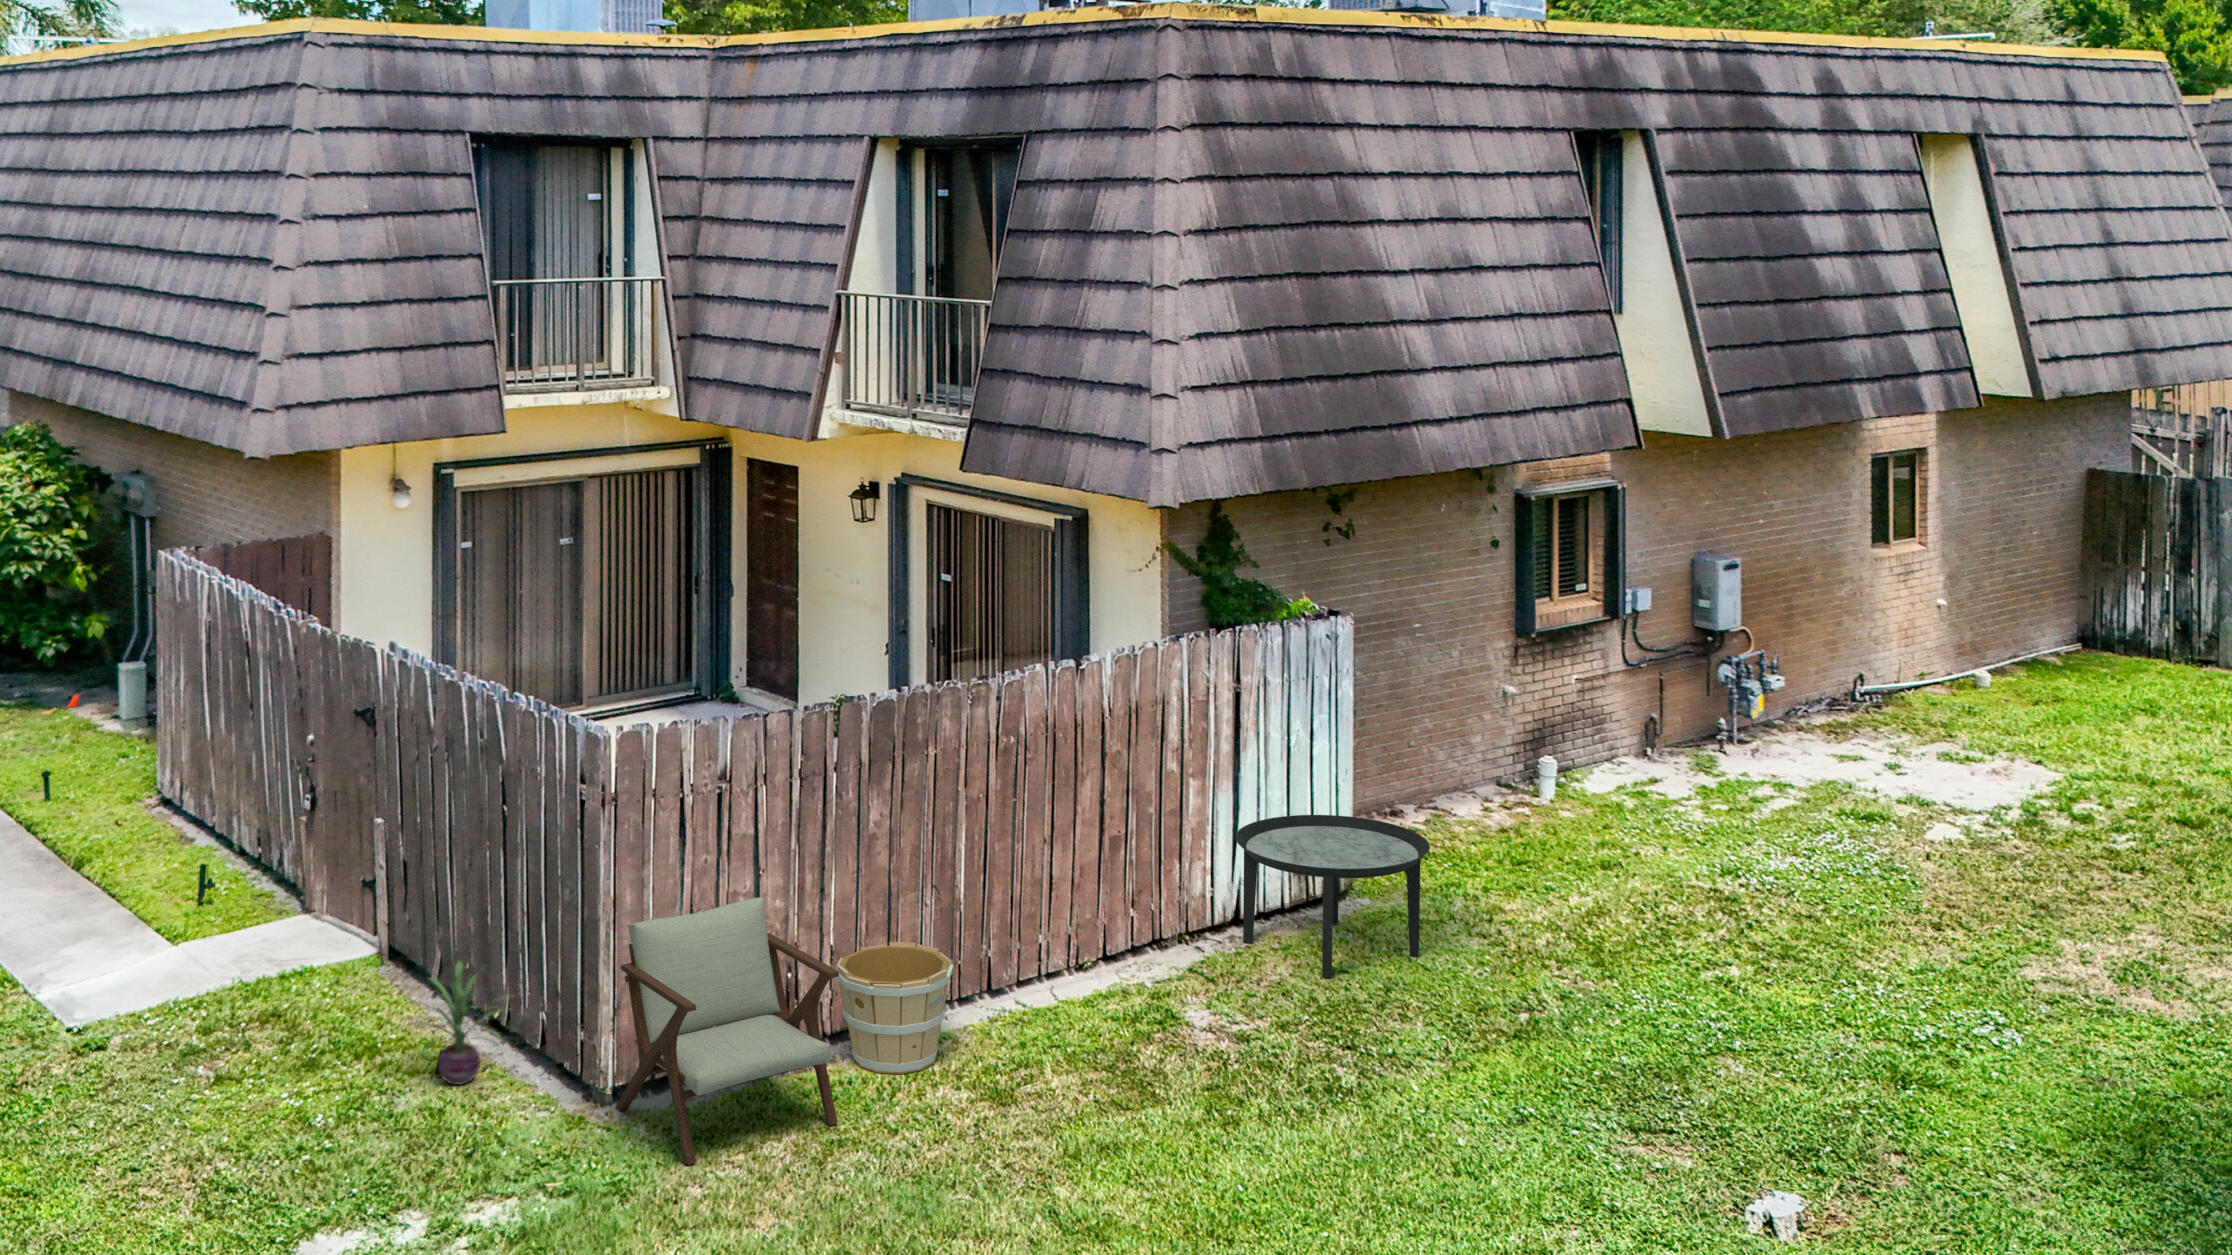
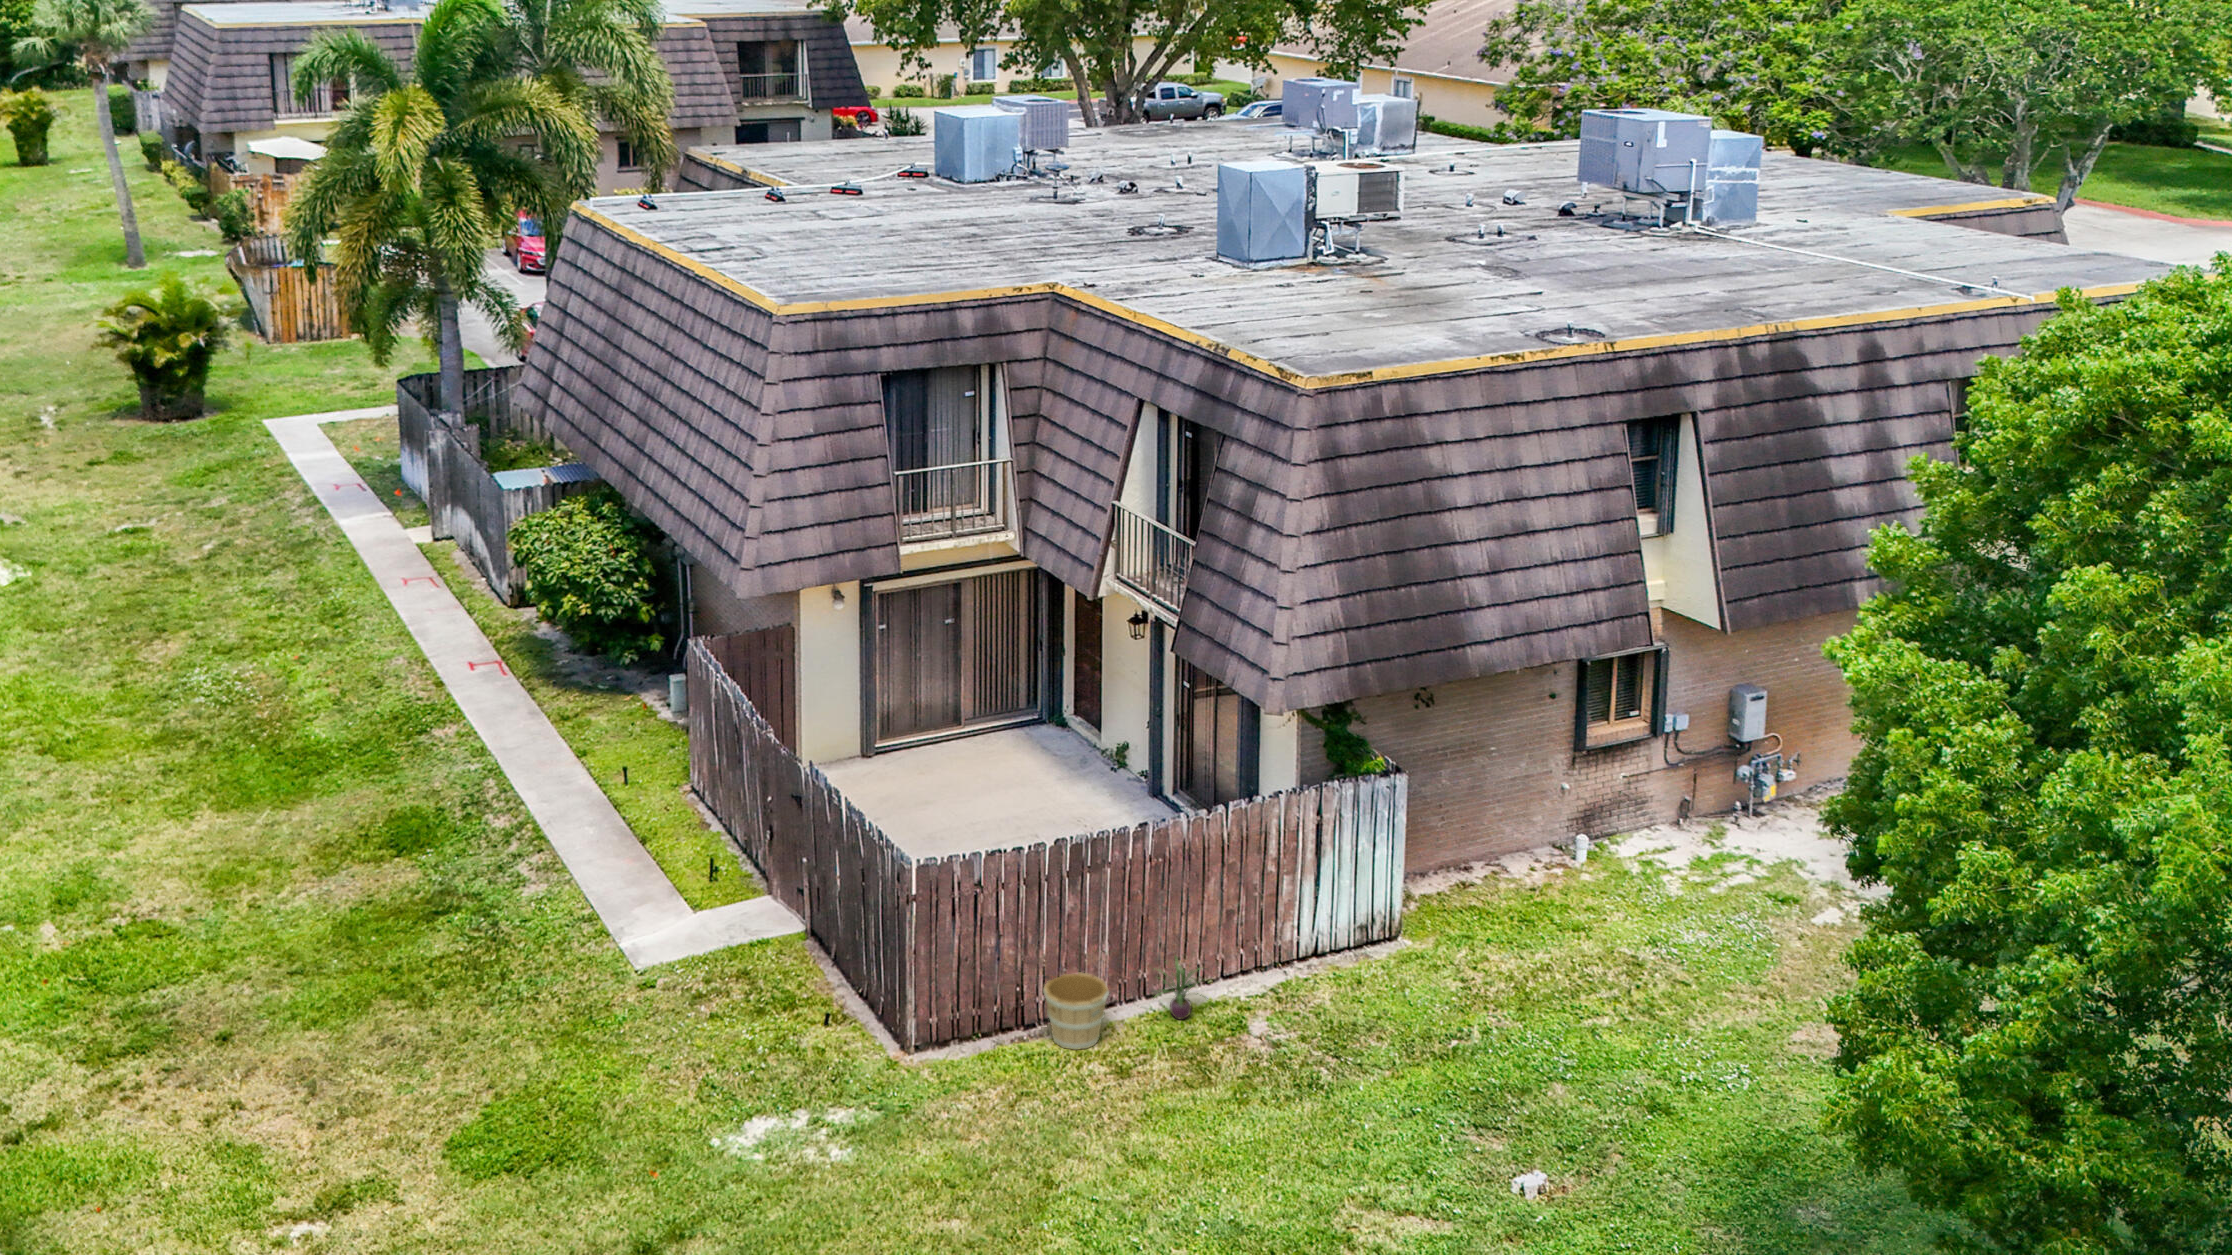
round table: present [1235,815,1430,978] -> none [1305,897,1421,1007]
lounge chair: present [616,898,839,1165] -> none [917,950,1033,1097]
decorative plant: present [418,960,500,1085] -> present [1156,956,1201,1019]

